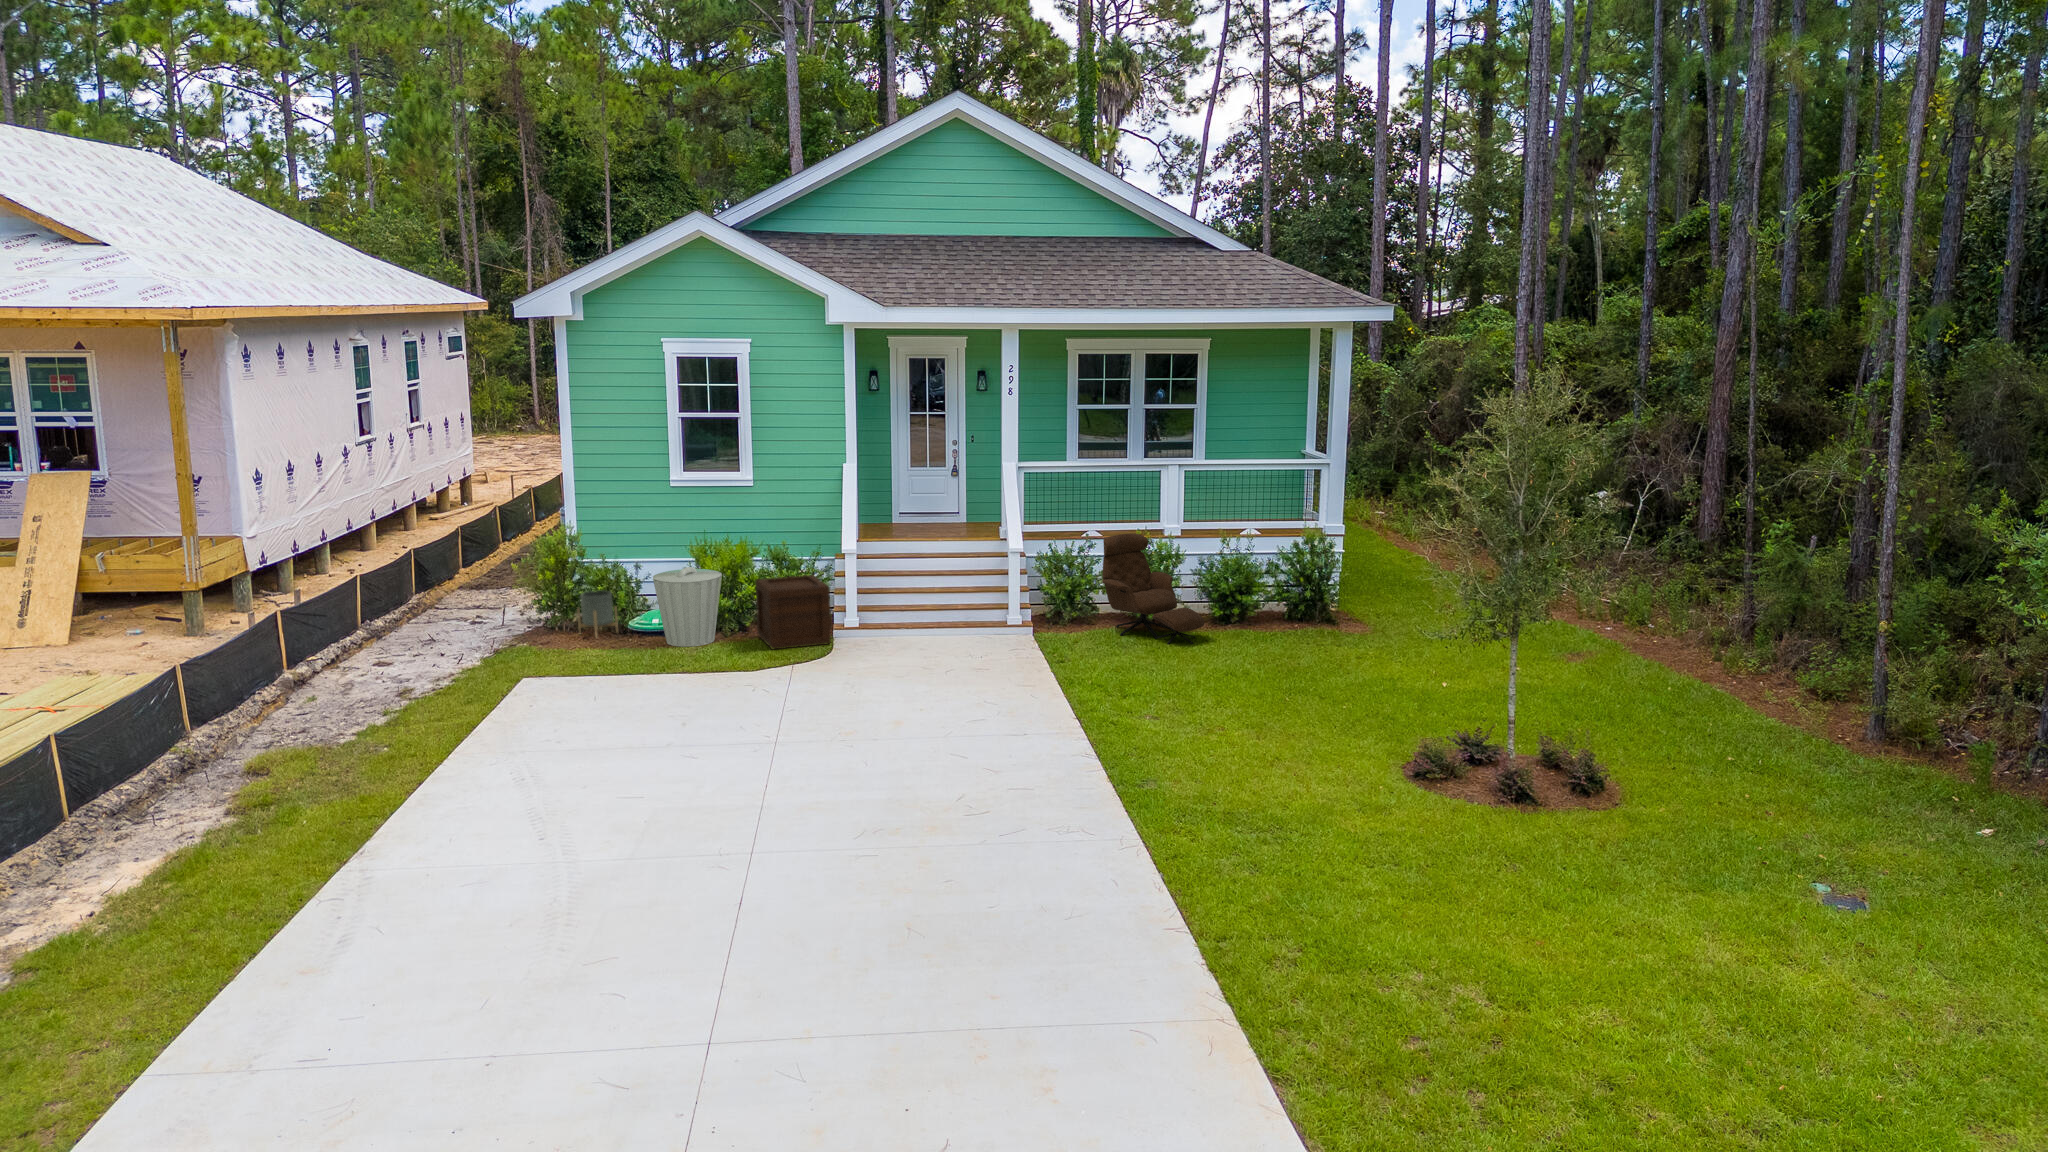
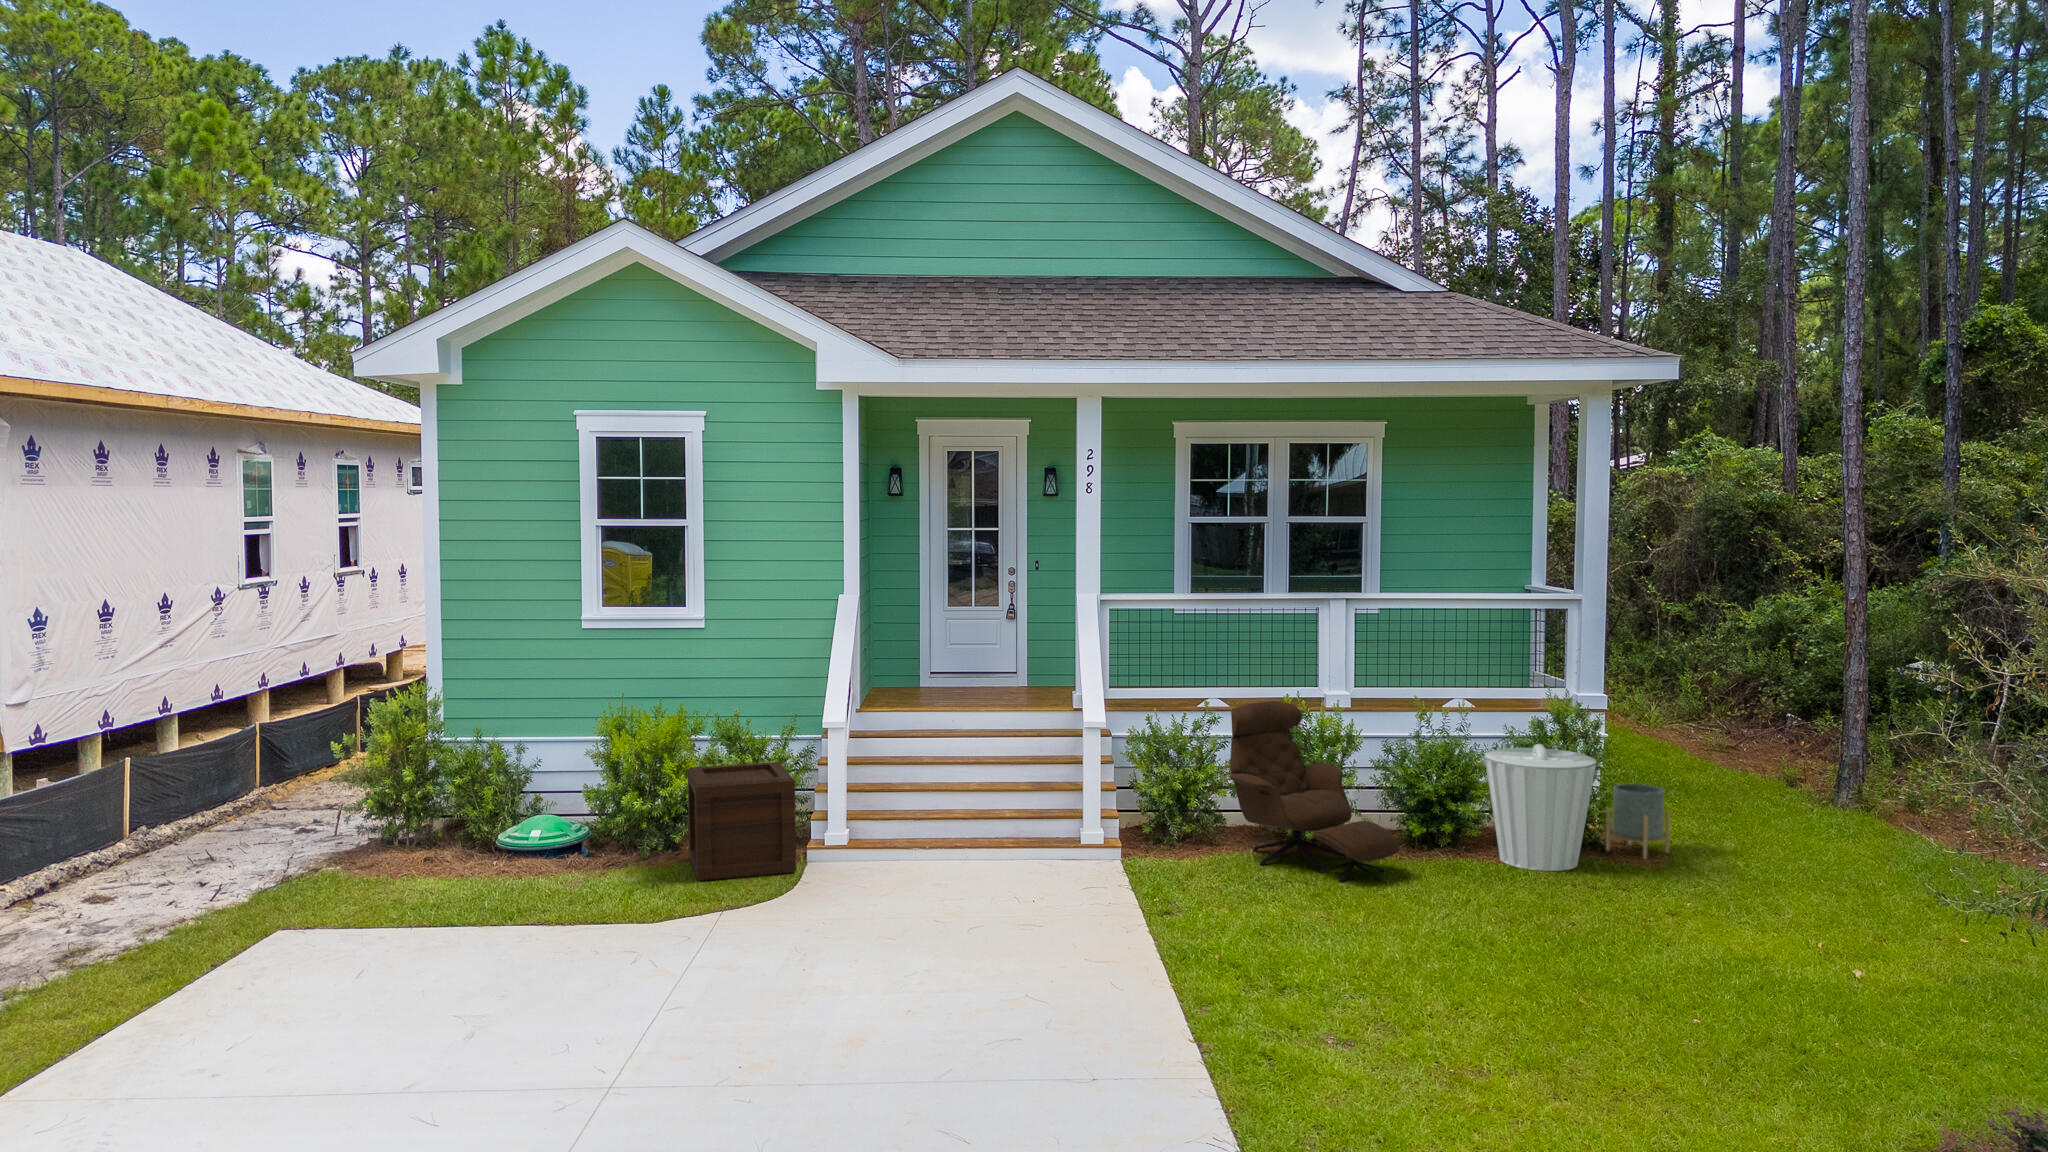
trash can: present [653,567,722,647] -> present [1485,744,1596,871]
planter: present [577,591,618,638] -> present [1606,784,1670,859]

